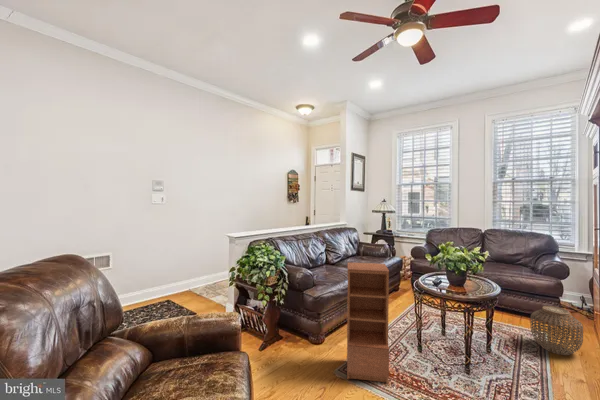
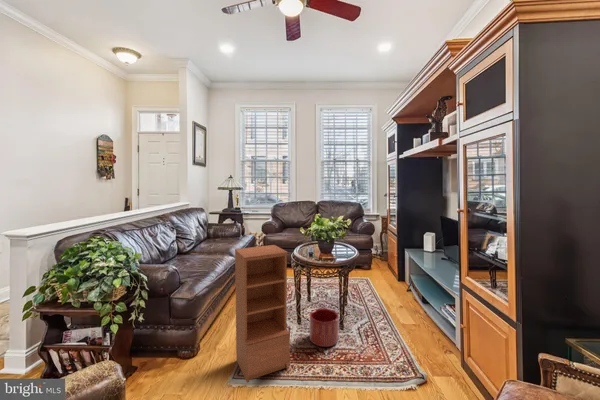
woven basket: present [531,306,583,355] -> none [366,258,397,293]
planter: none [423,340,457,383] -> present [309,309,339,347]

